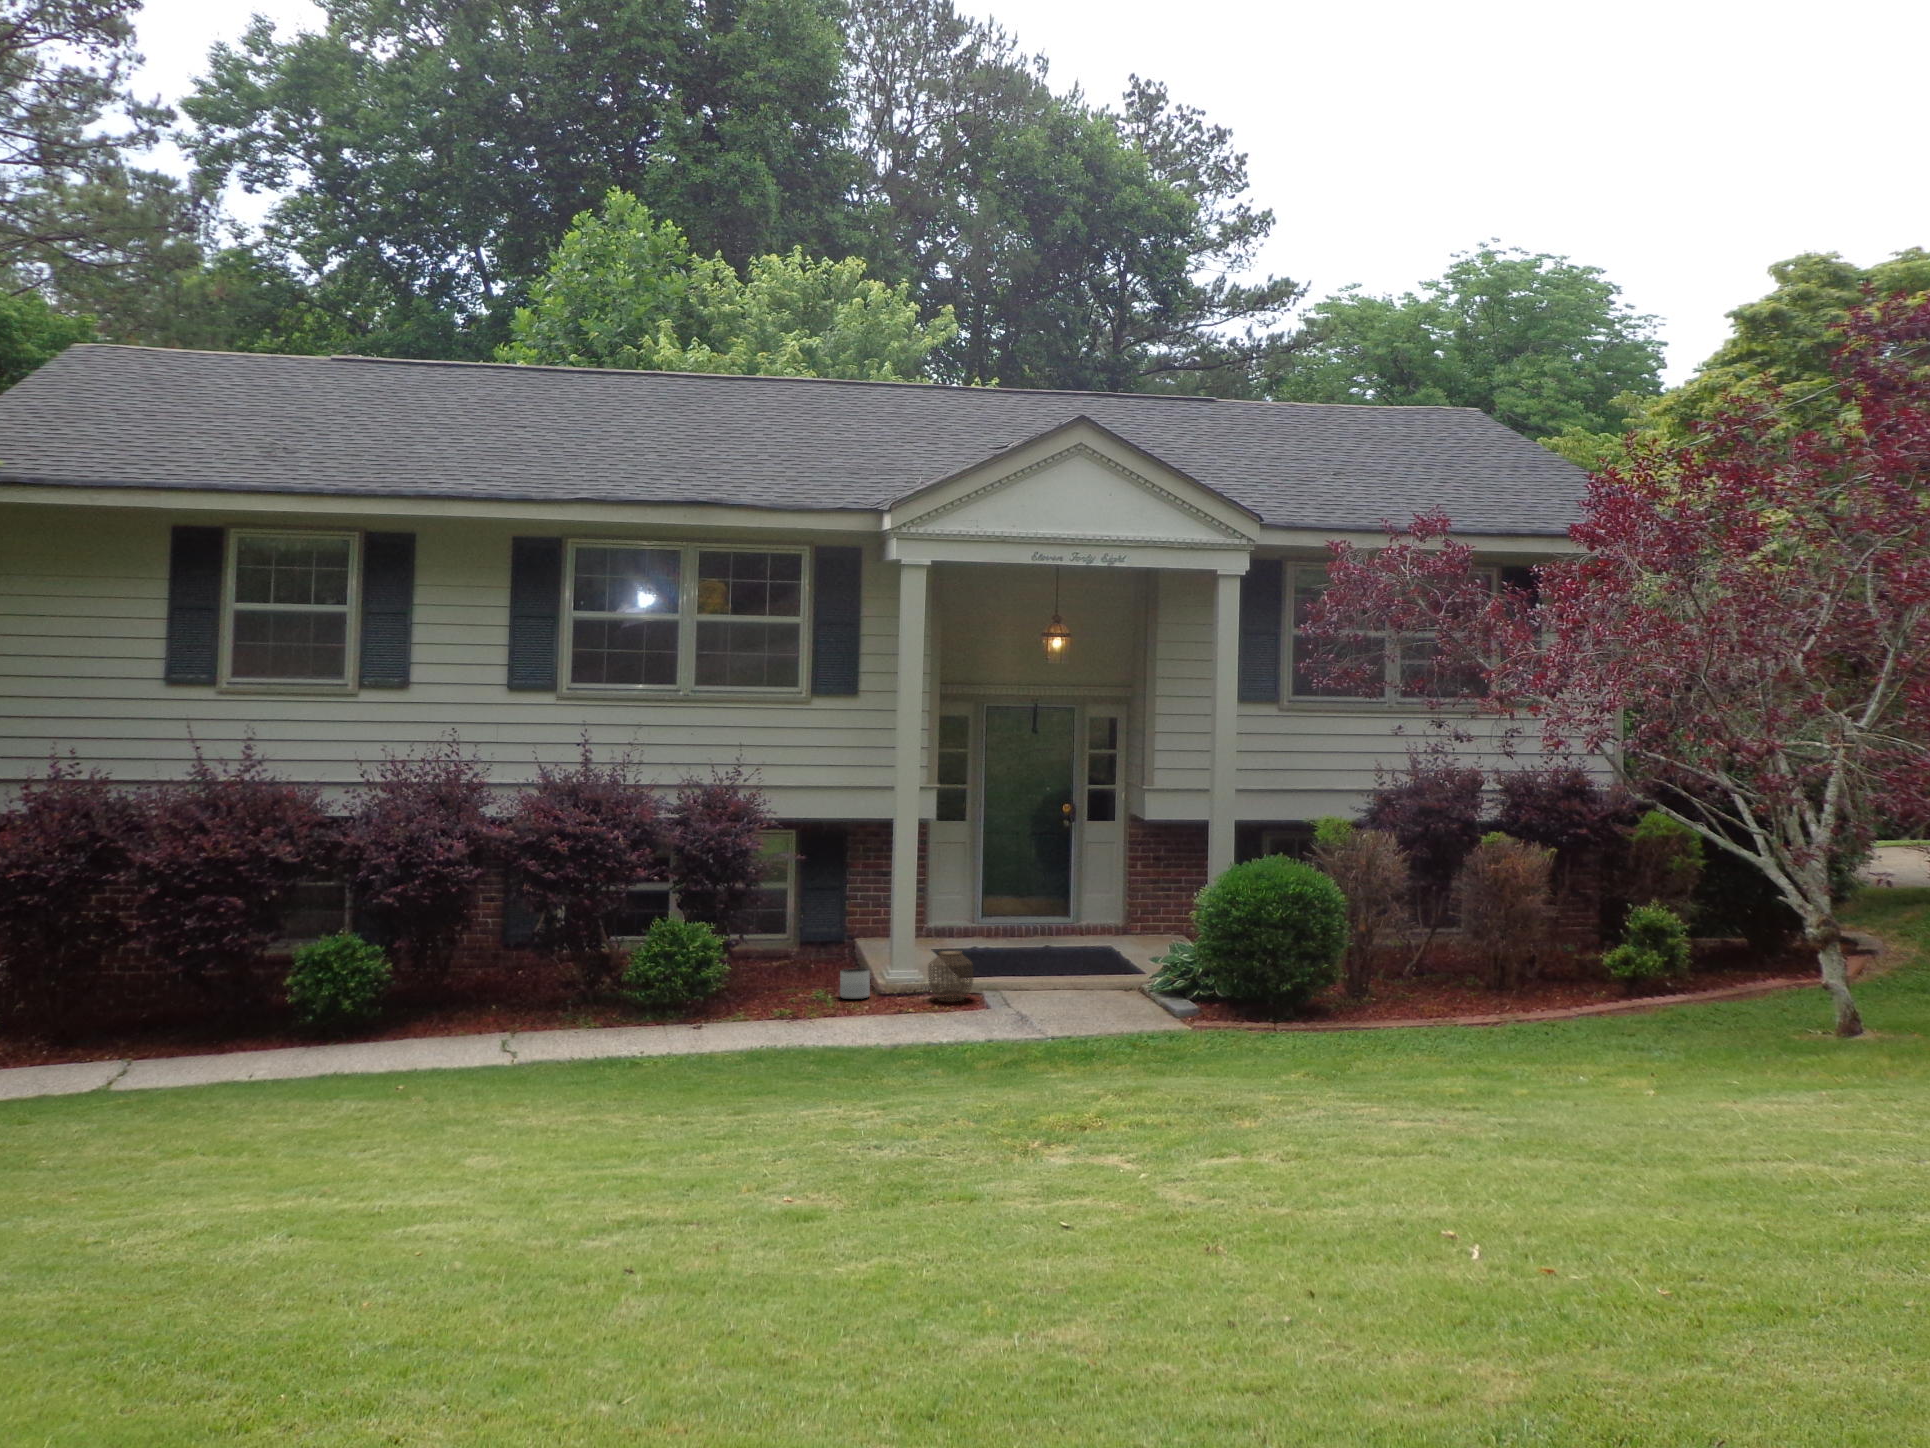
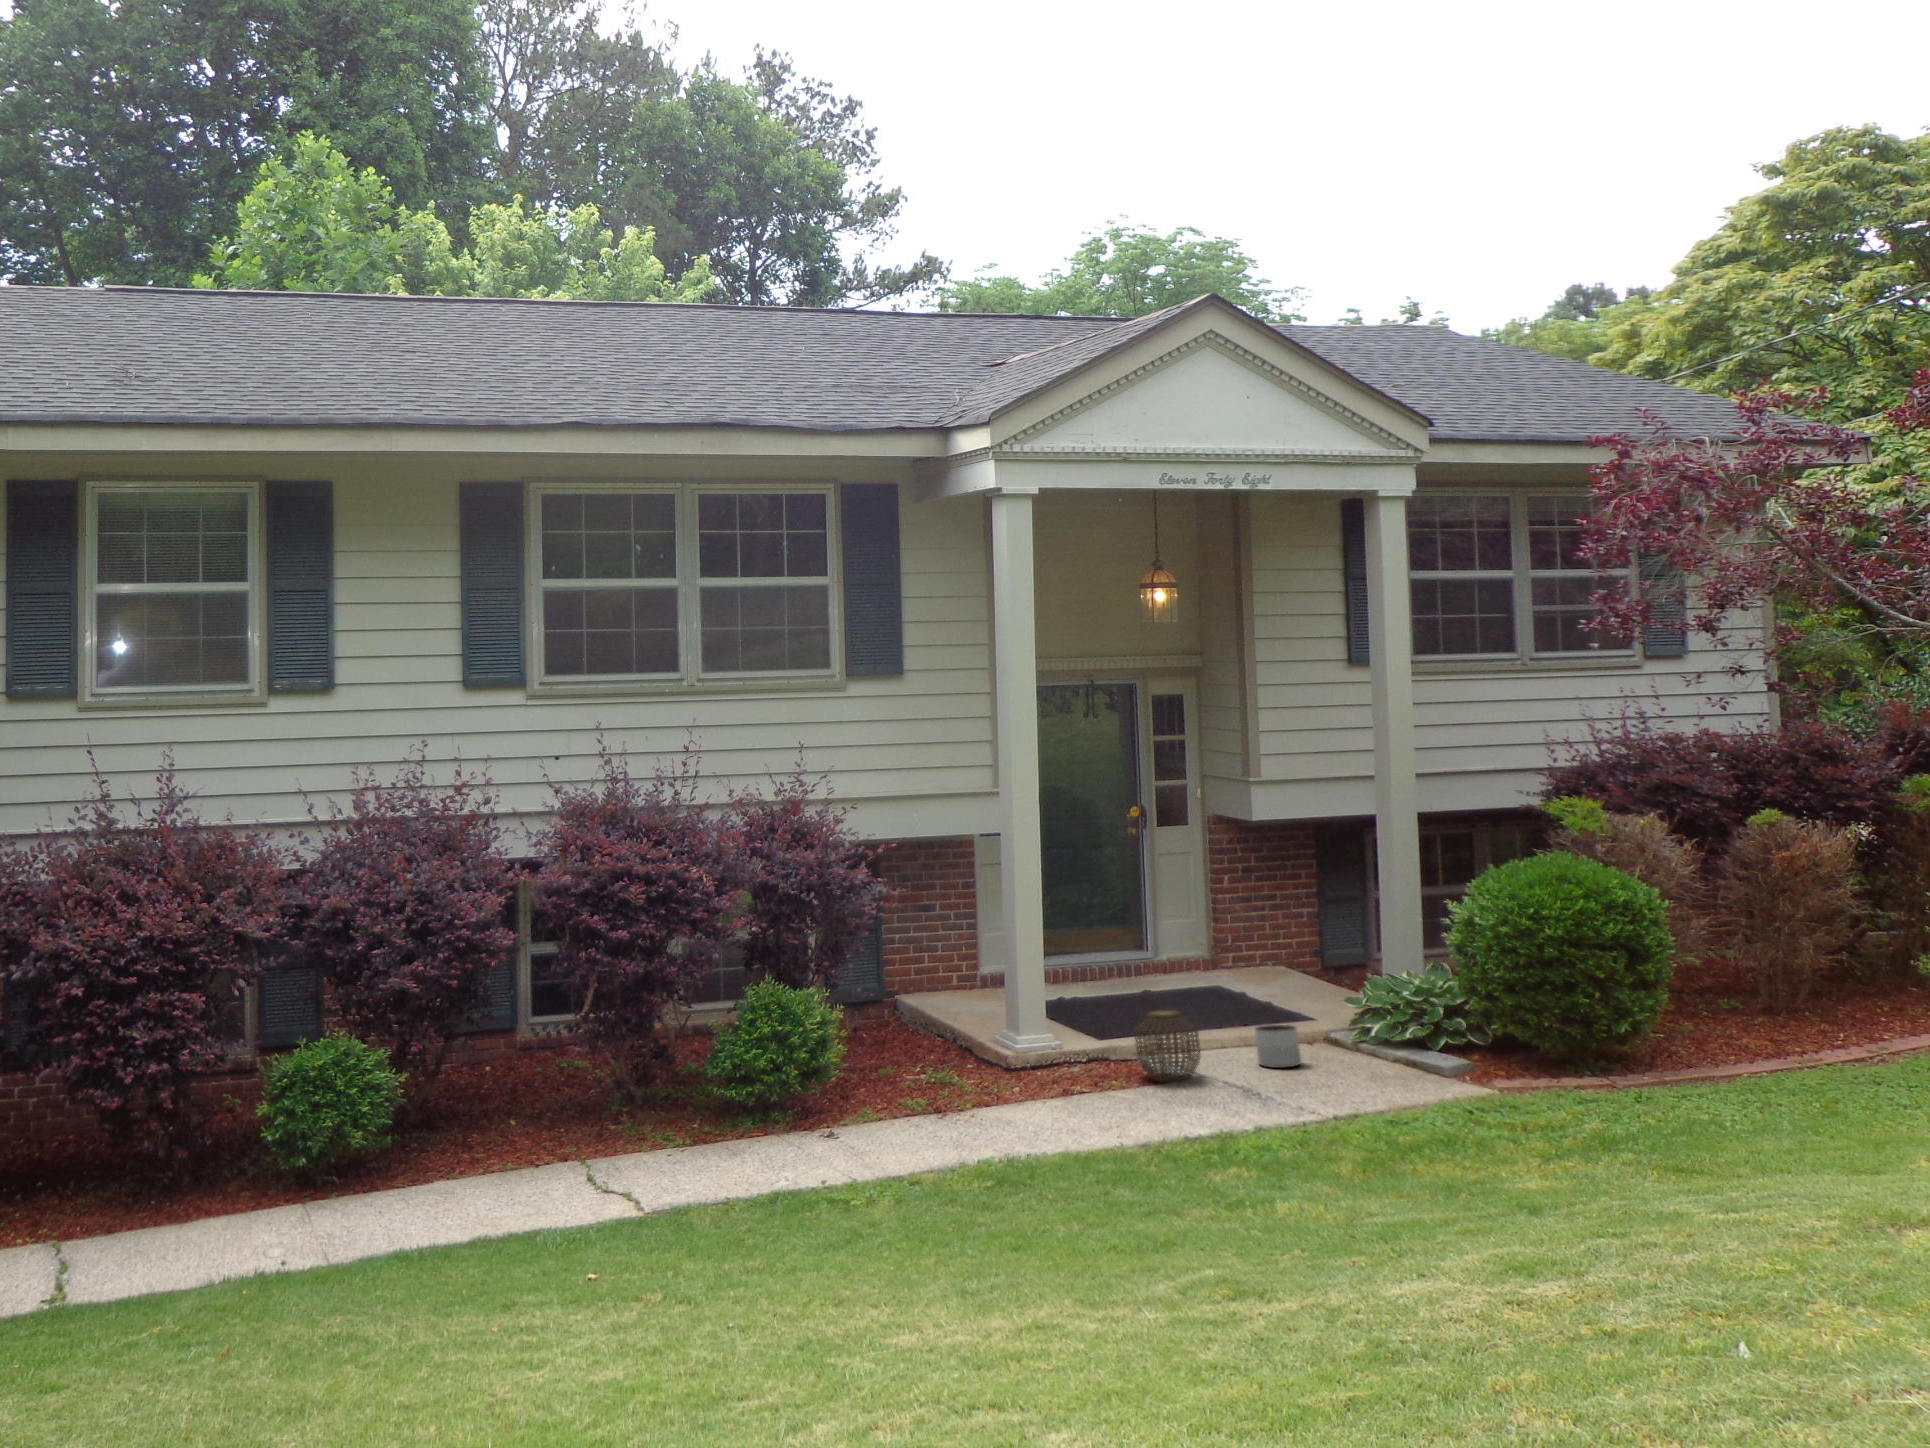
planter: present [840,969,870,999] -> present [1255,1025,1301,1068]

